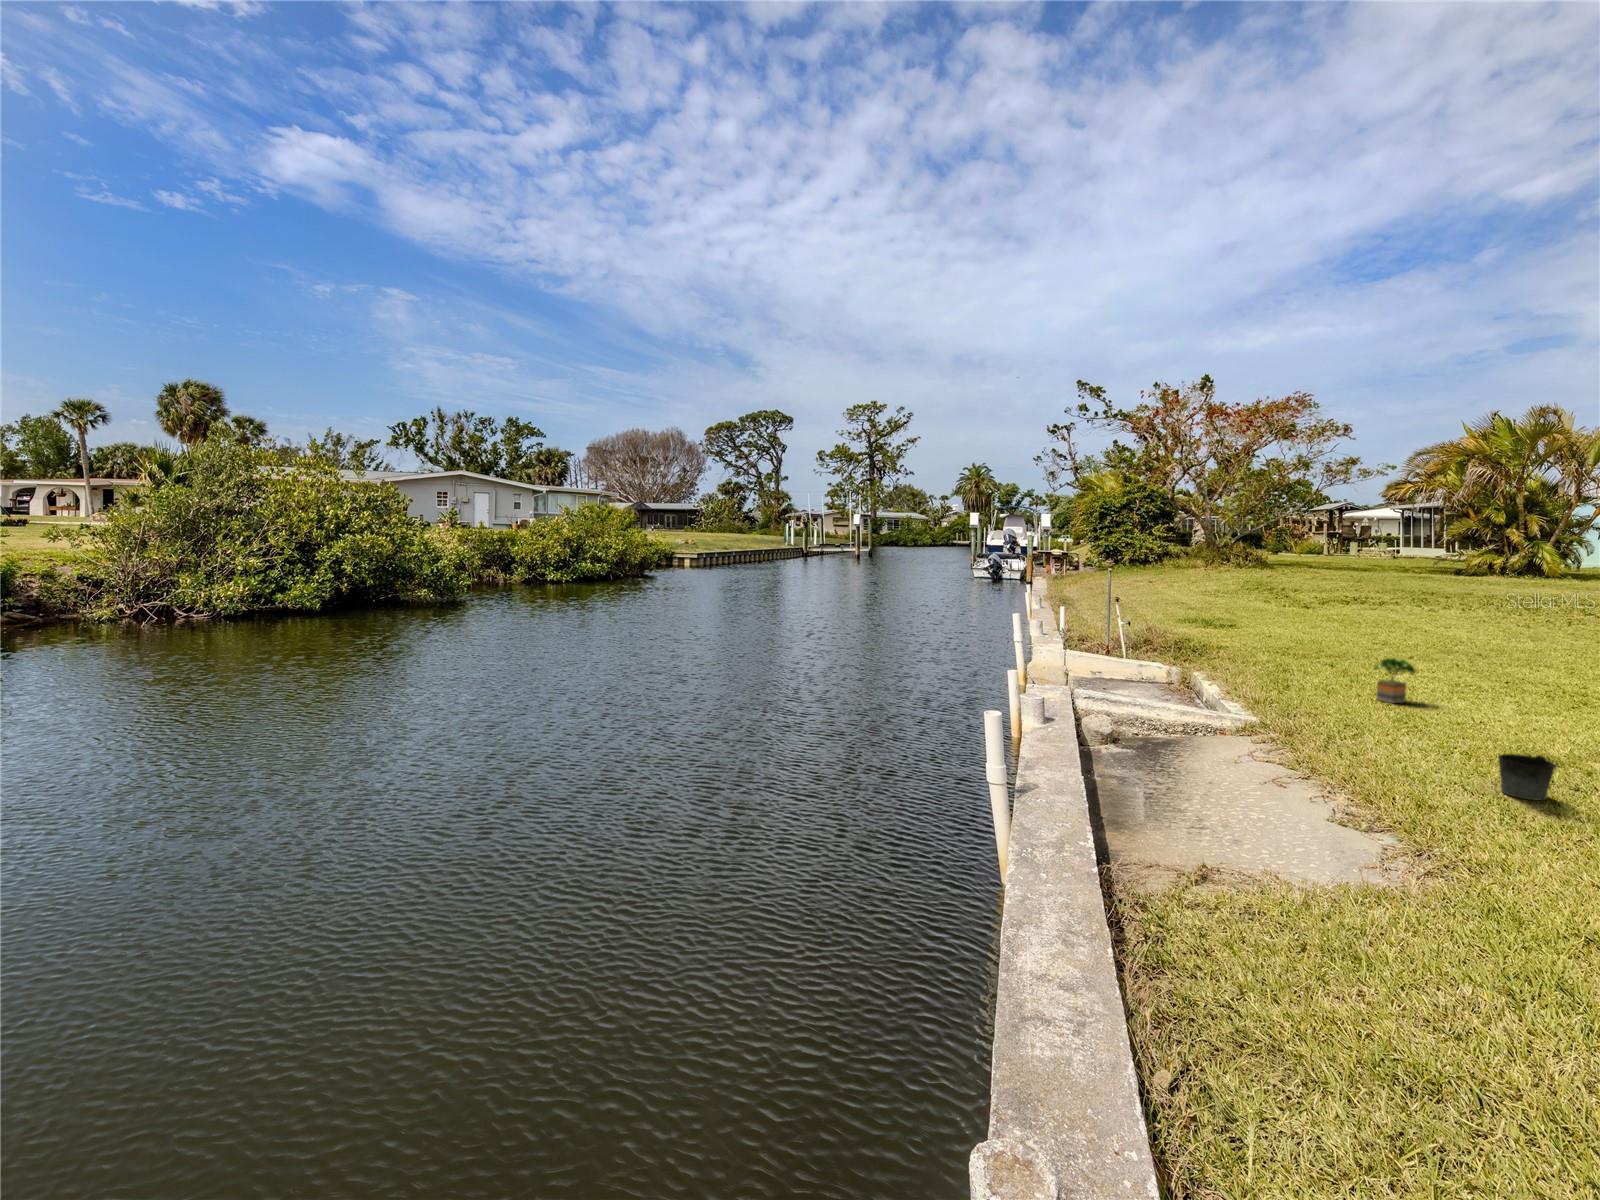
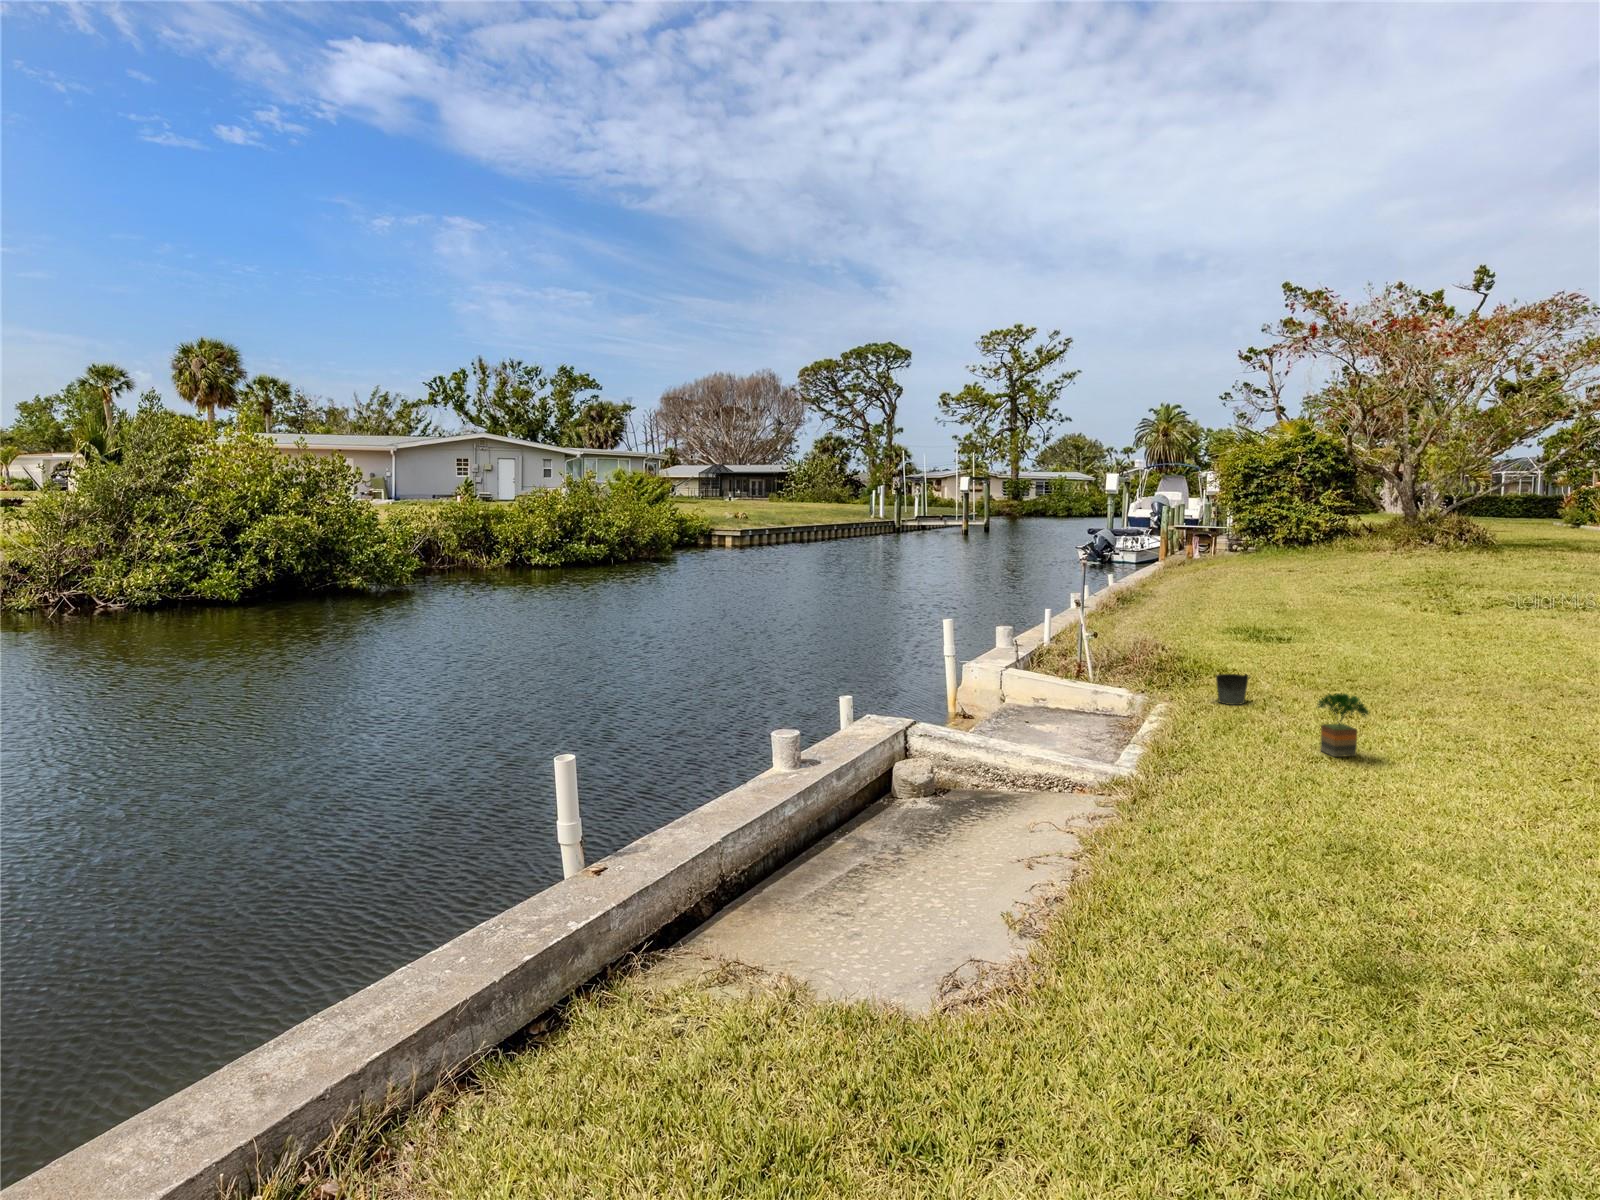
bucket: present [1499,754,1558,800] -> present [1216,674,1250,705]

